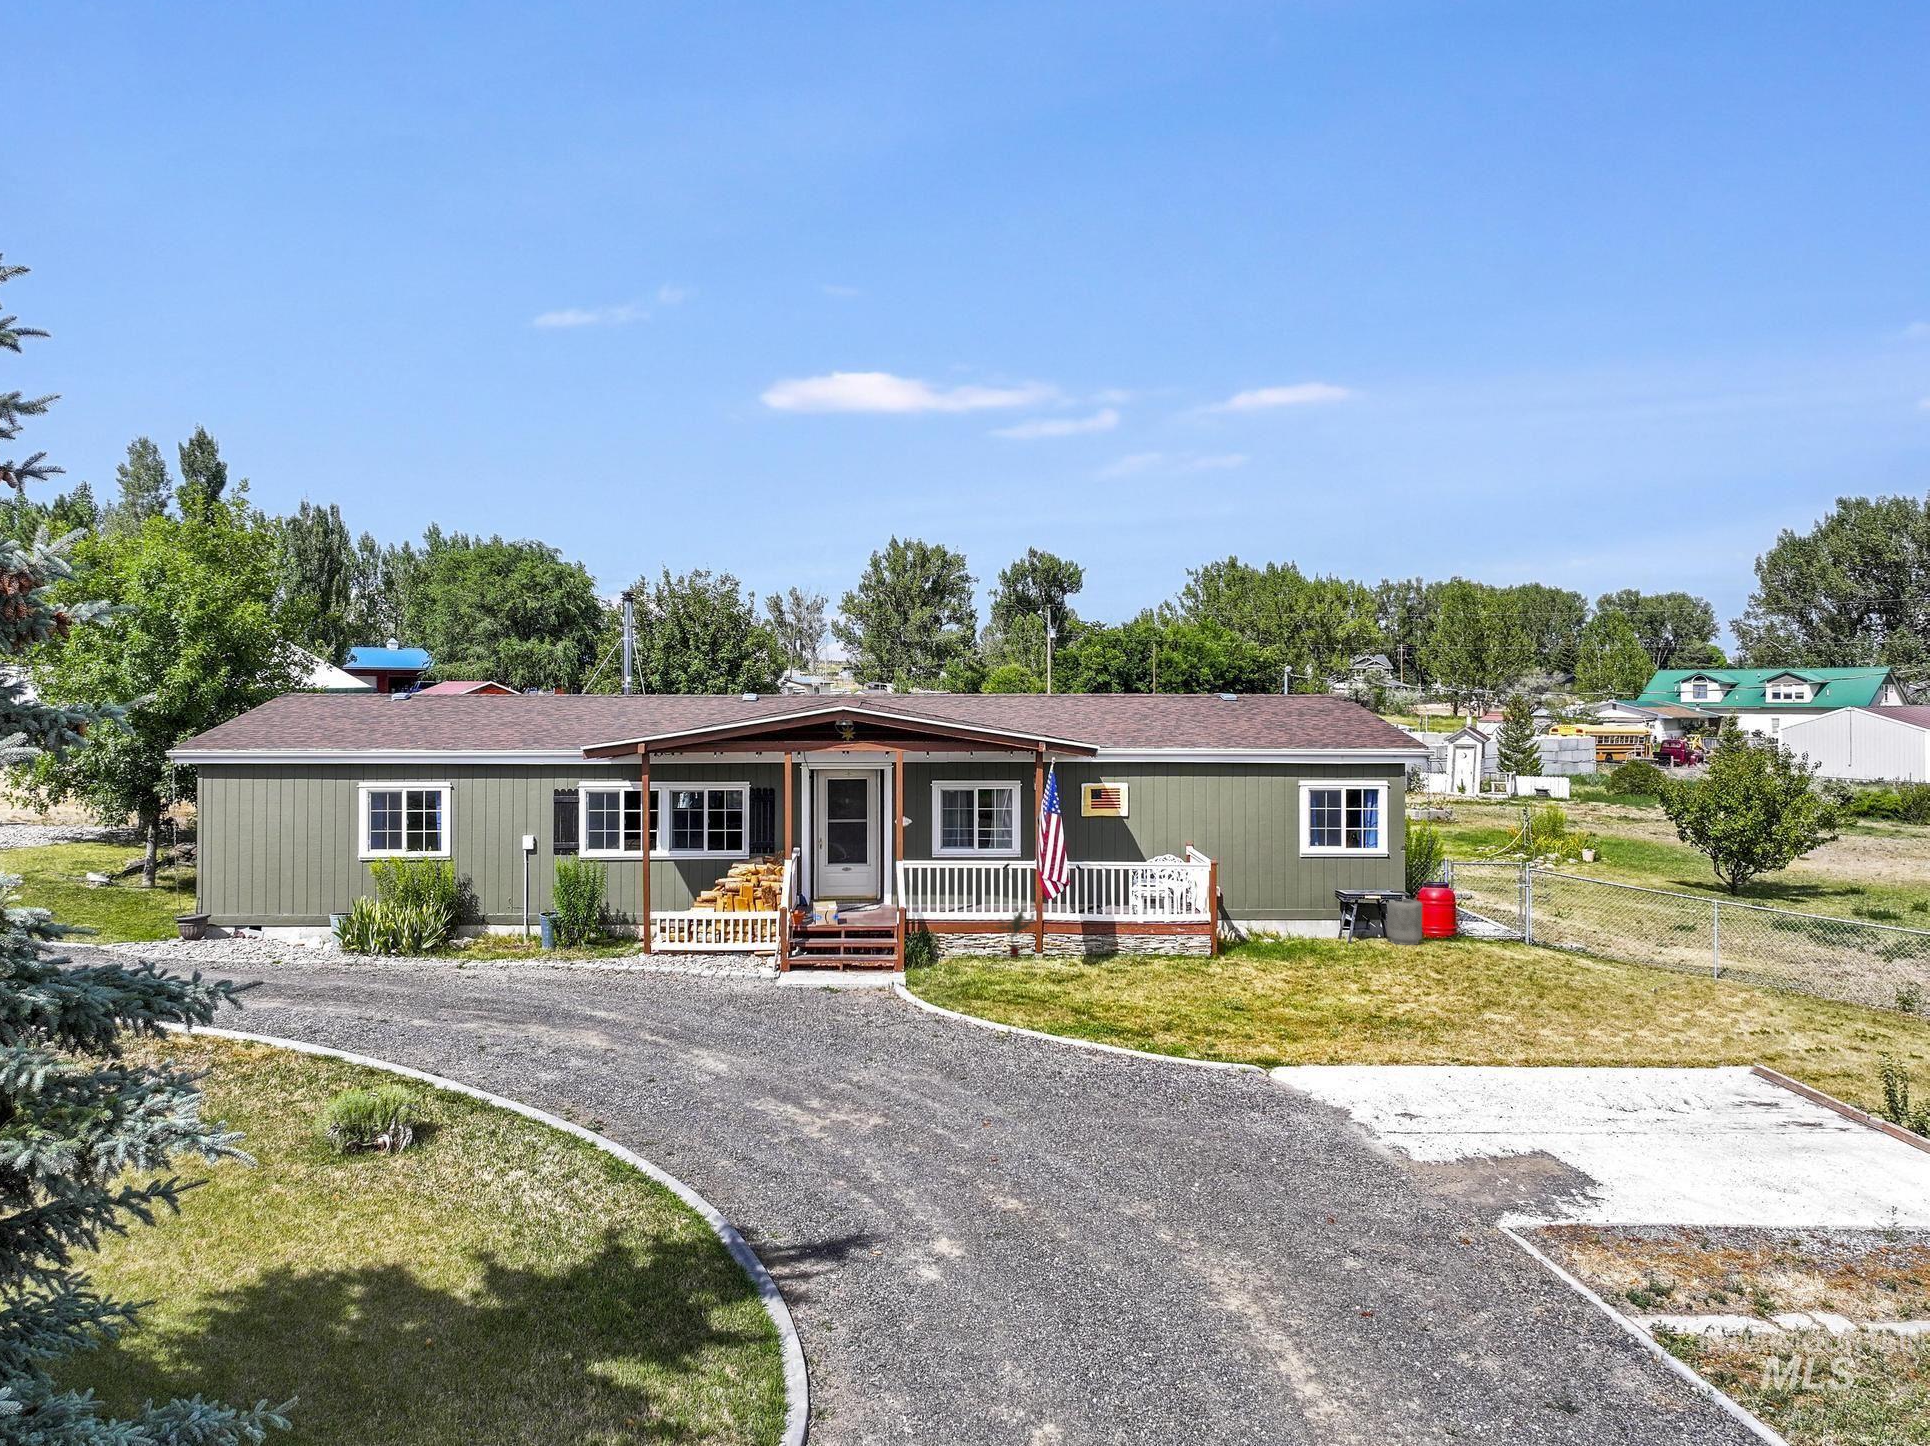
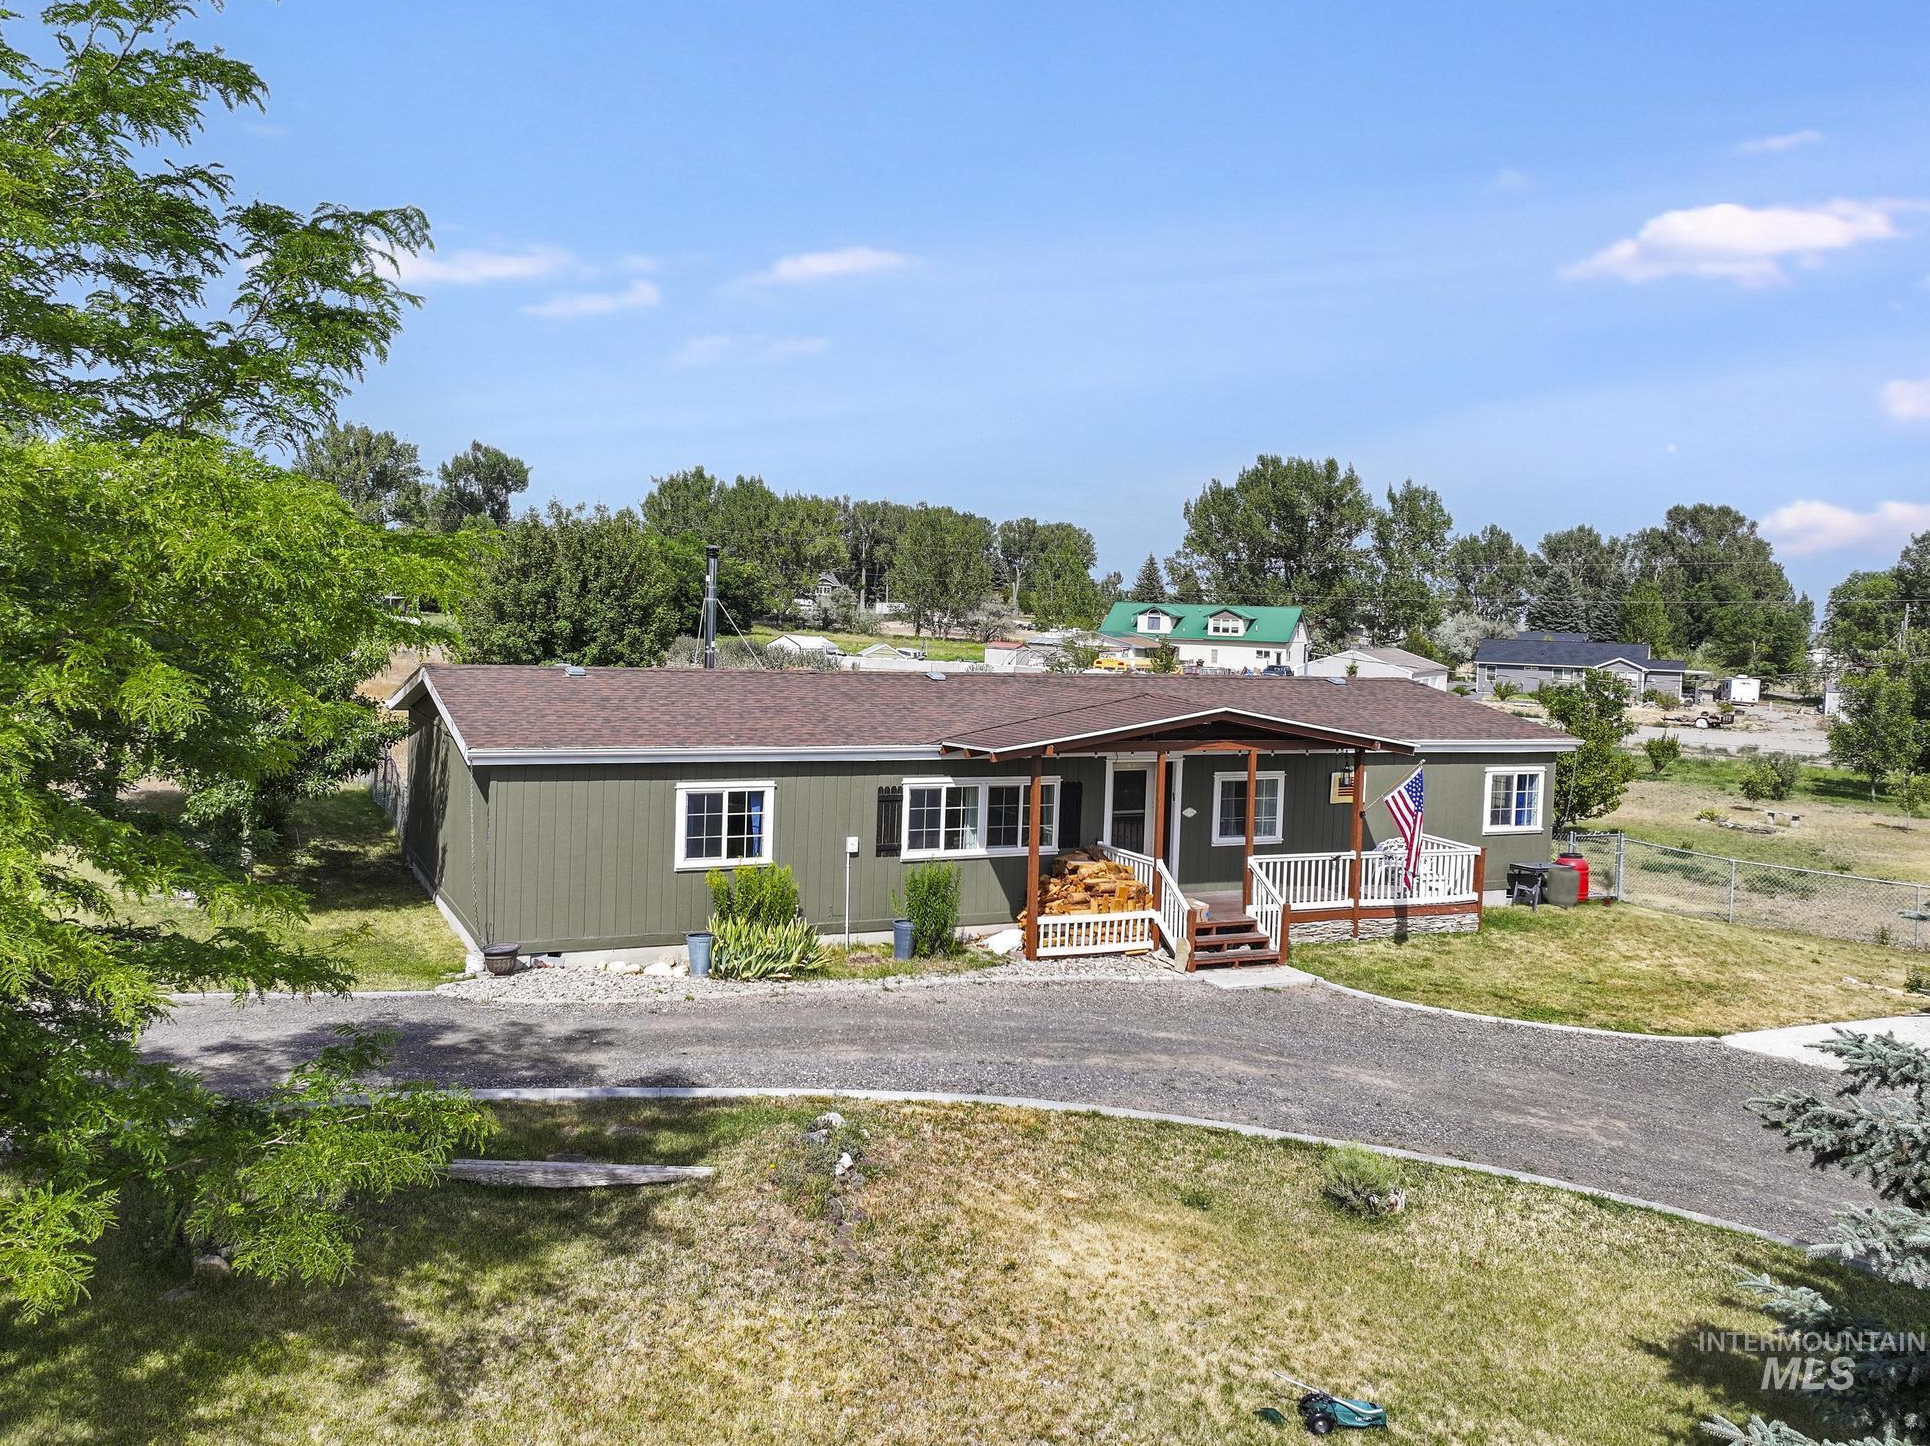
potted tree: present [998,906,1034,956] -> present [1594,868,1615,906]

